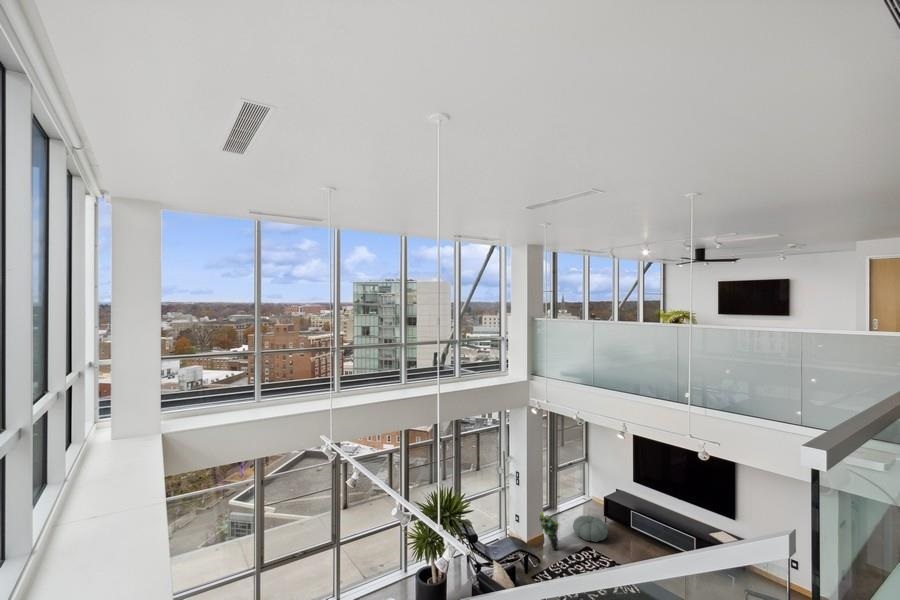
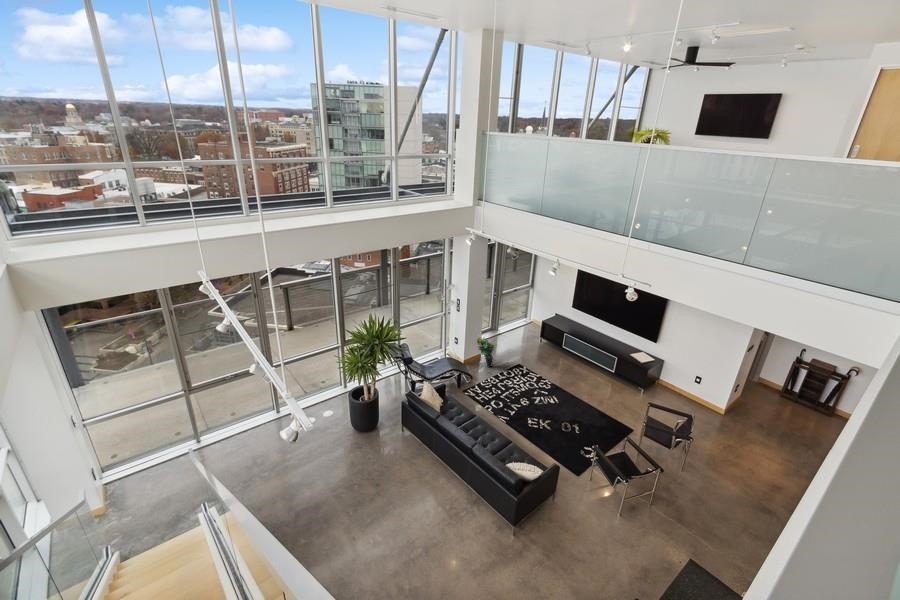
pouf: present [573,516,608,542] -> none [510,337,542,360]

